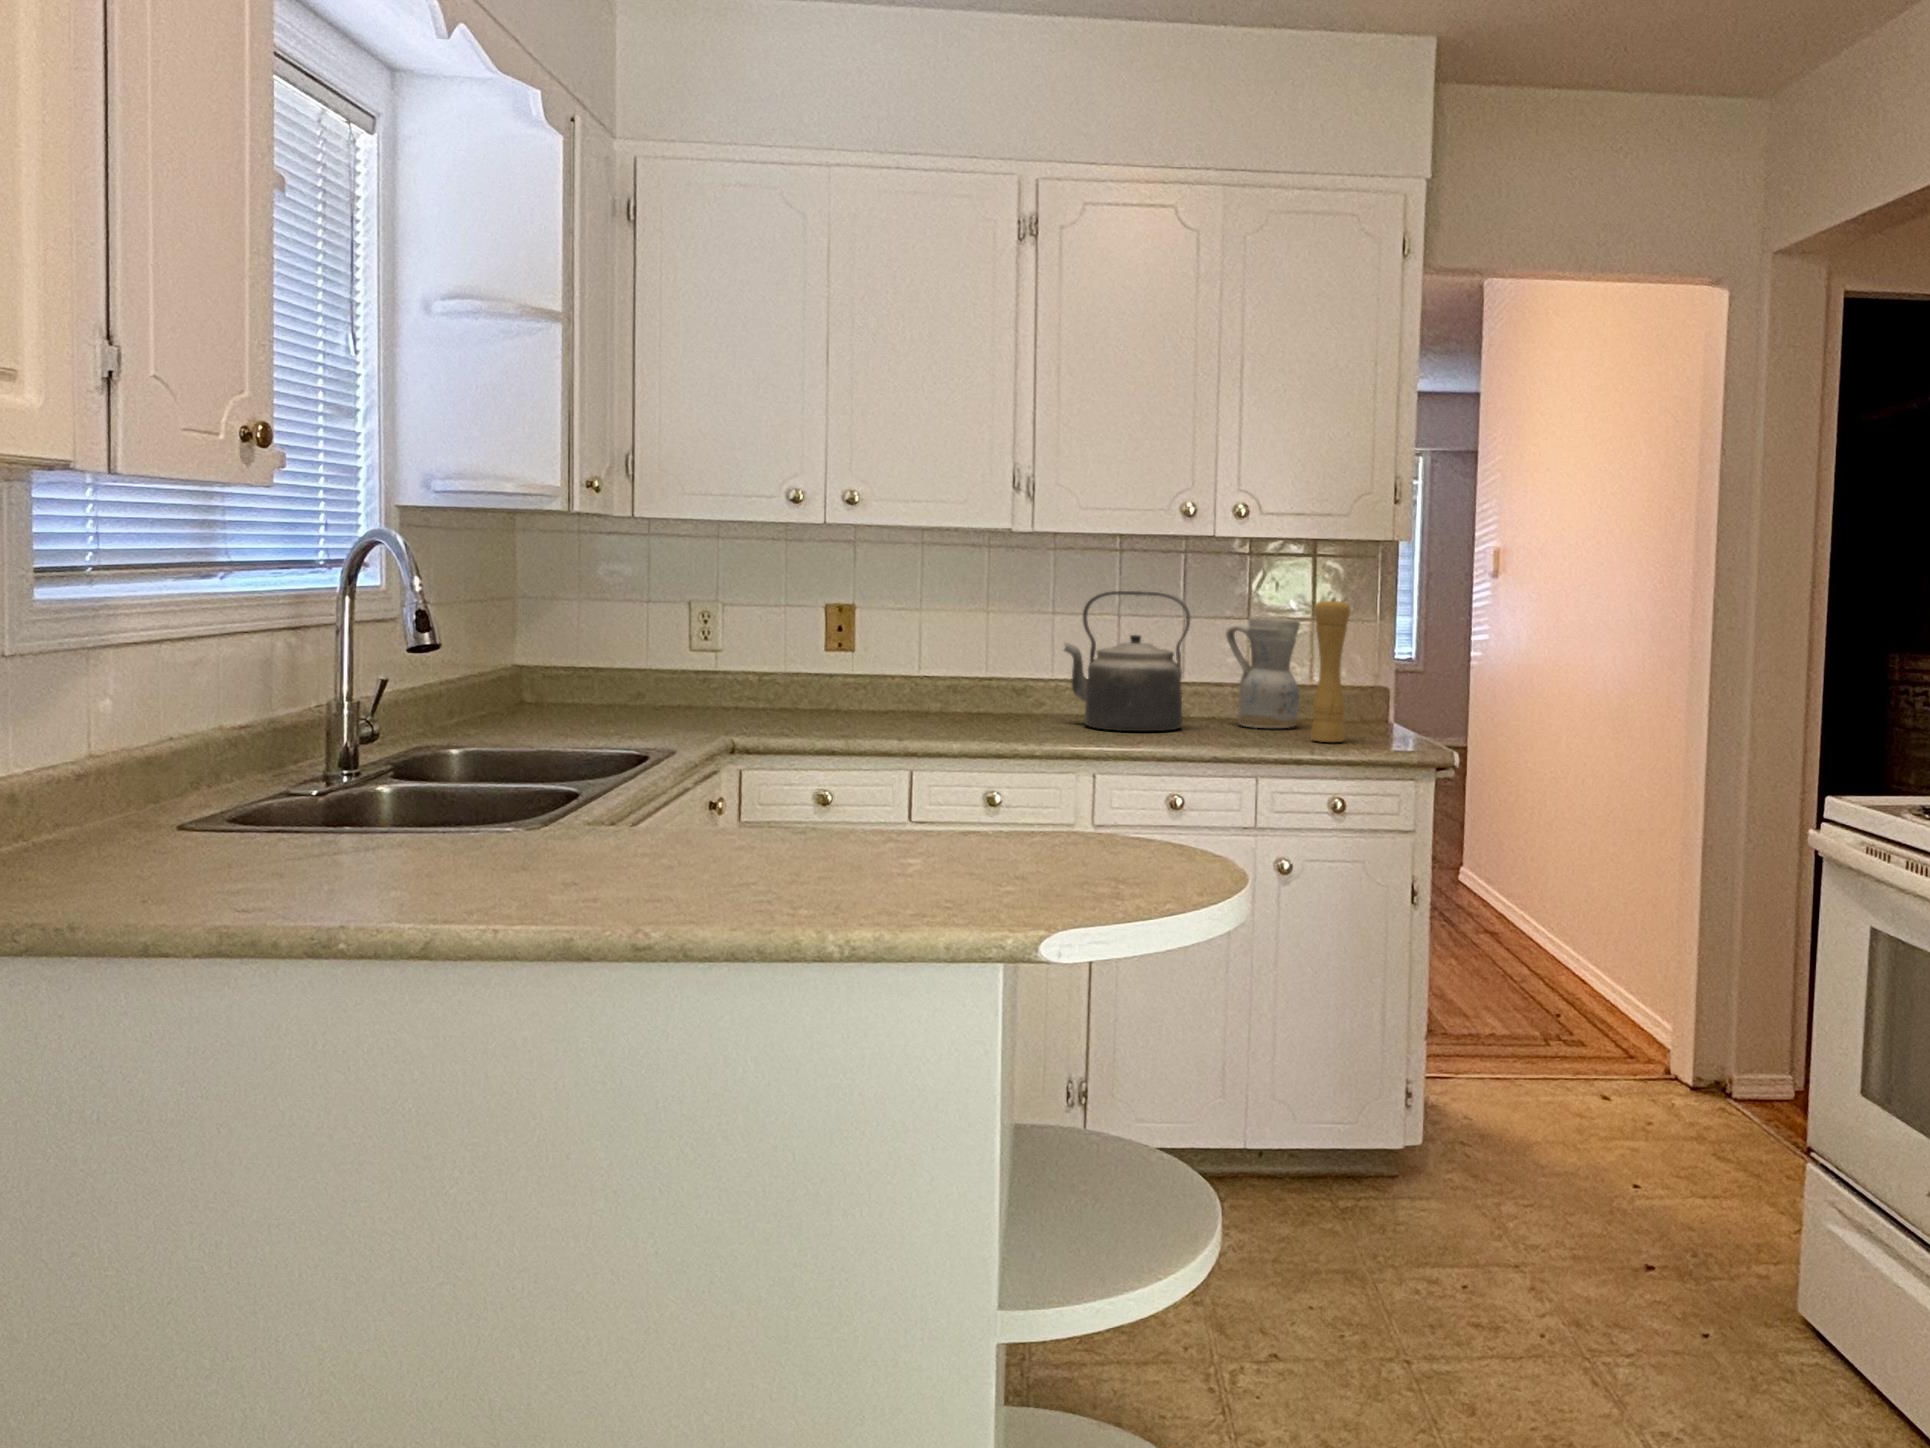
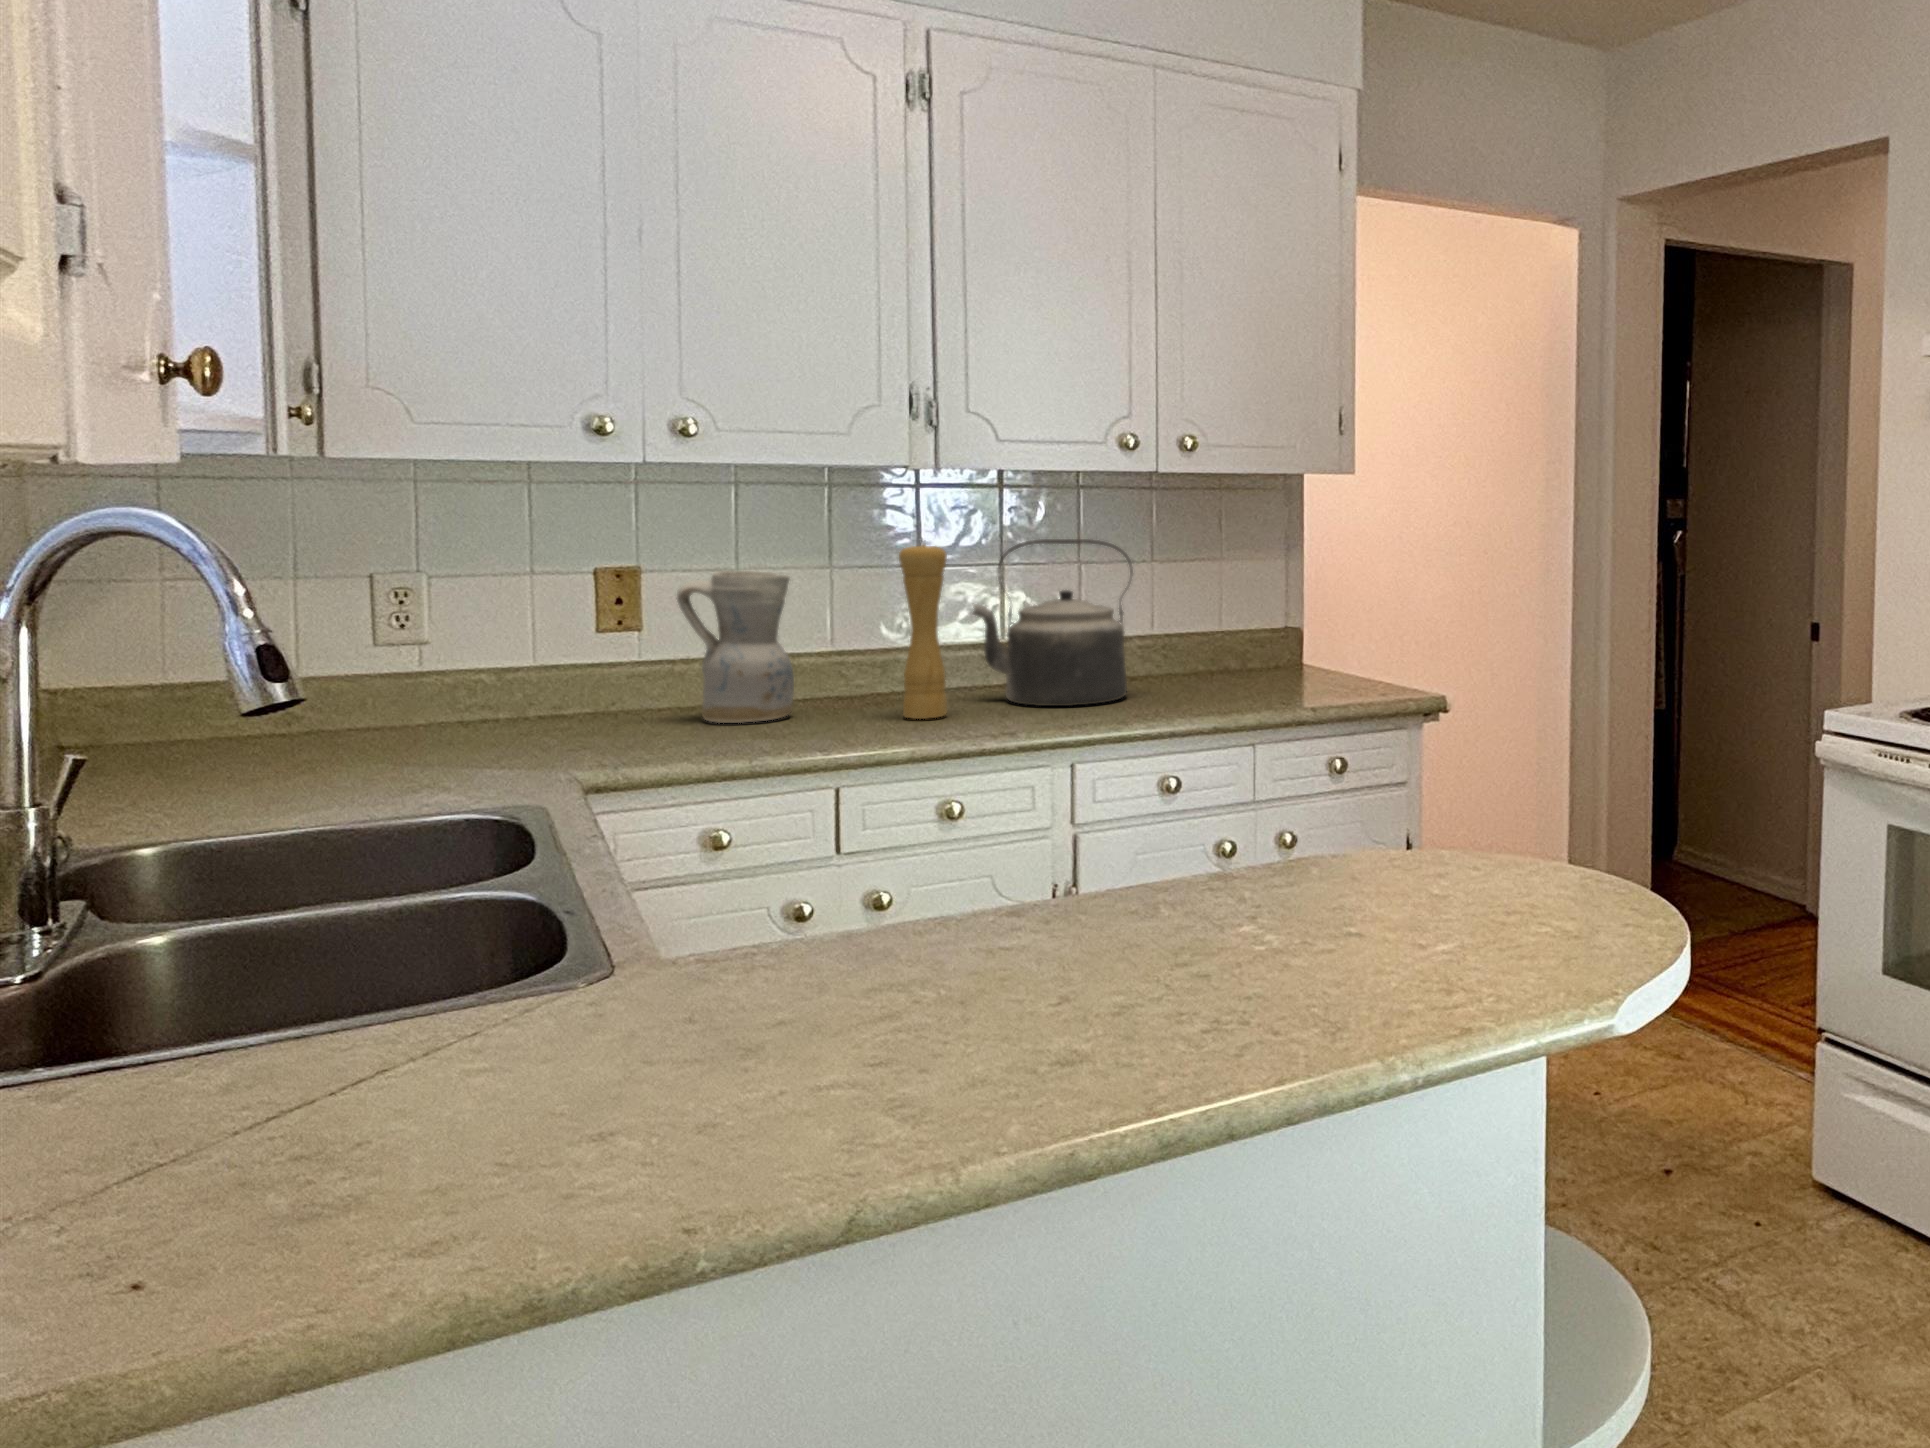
pepper mill: present [1311,599,1350,742] -> present [899,543,947,719]
ceramic pitcher: present [1226,616,1300,728] -> present [677,571,794,723]

